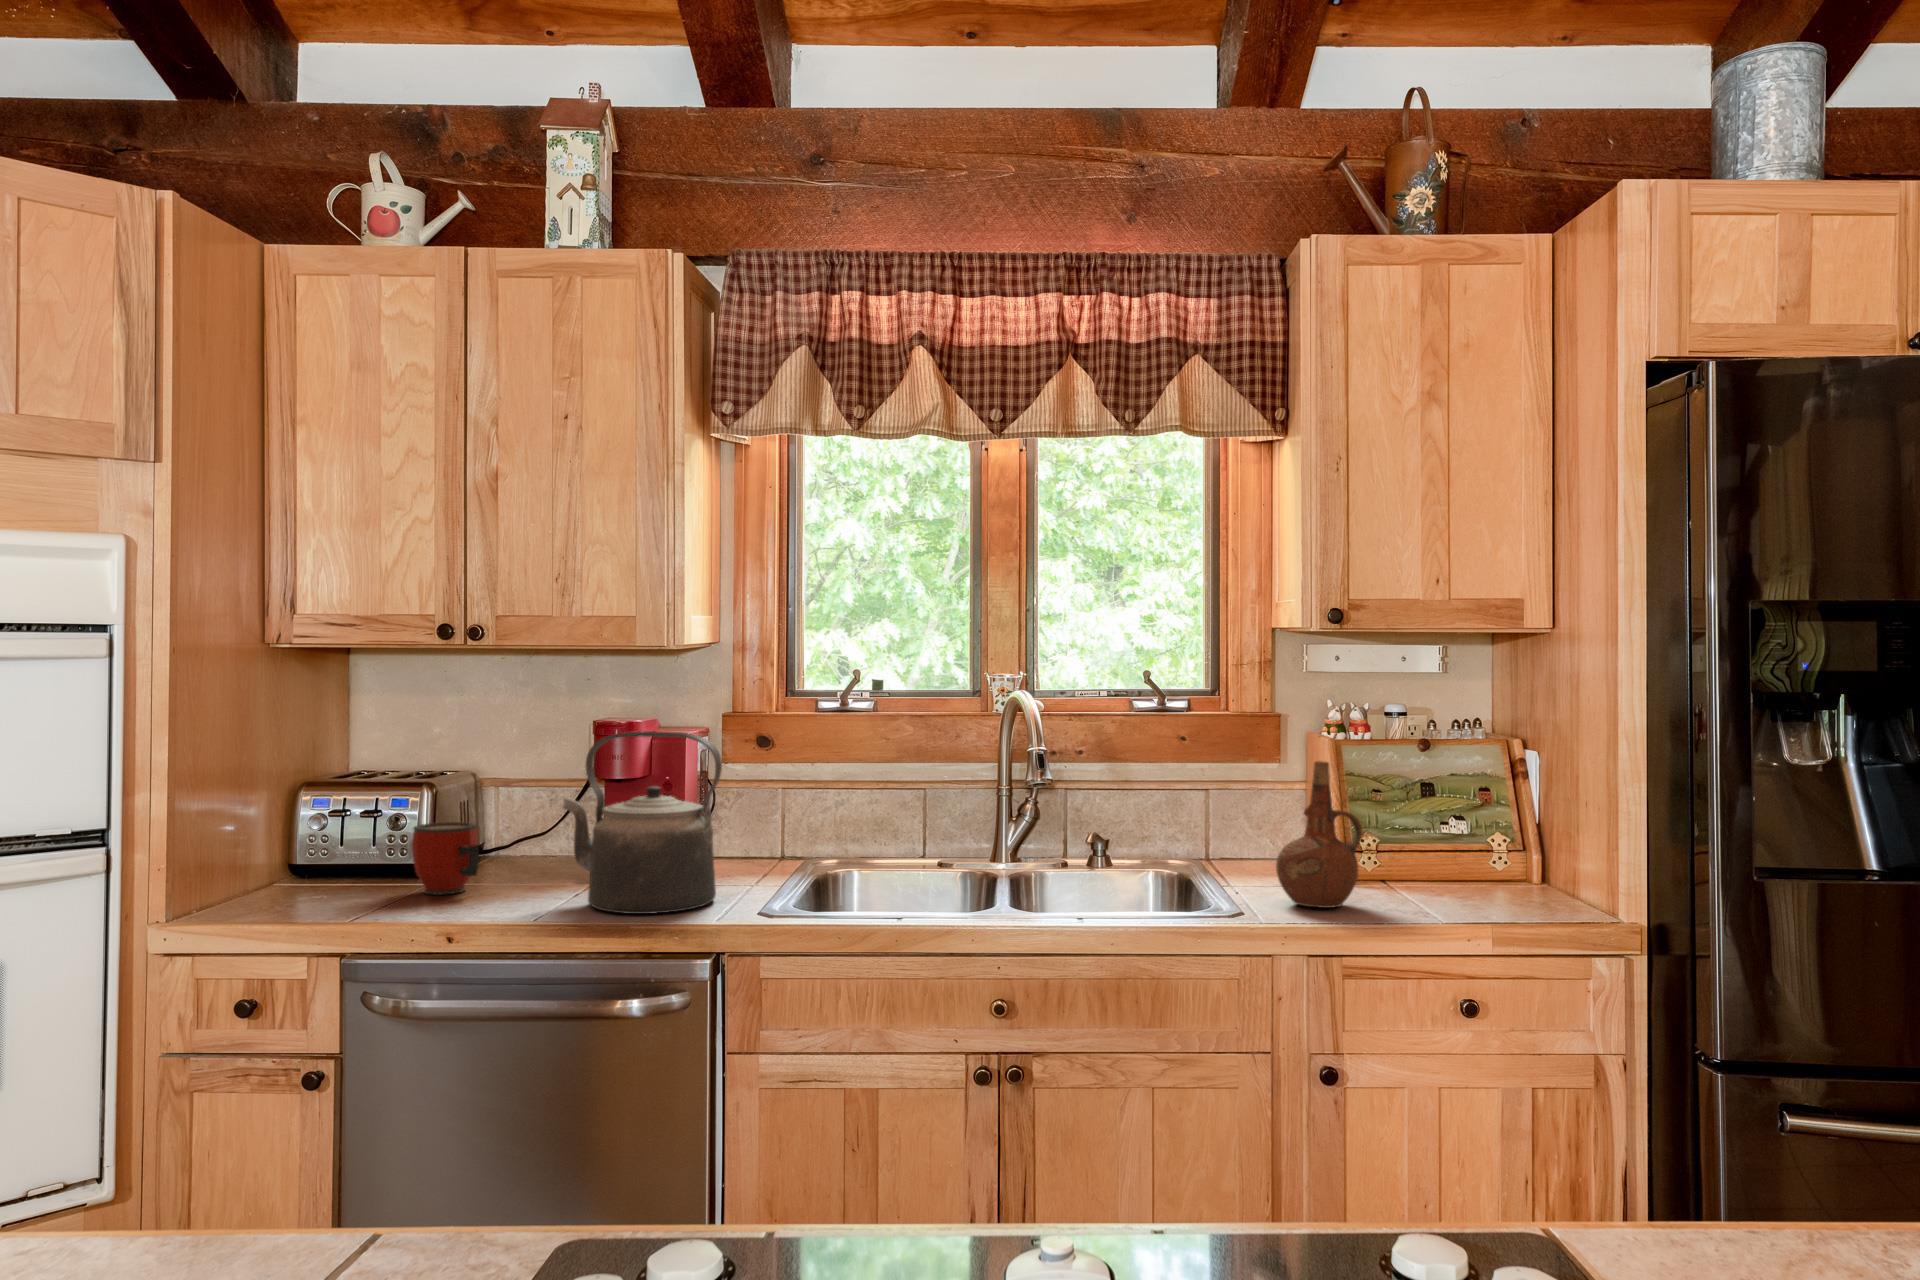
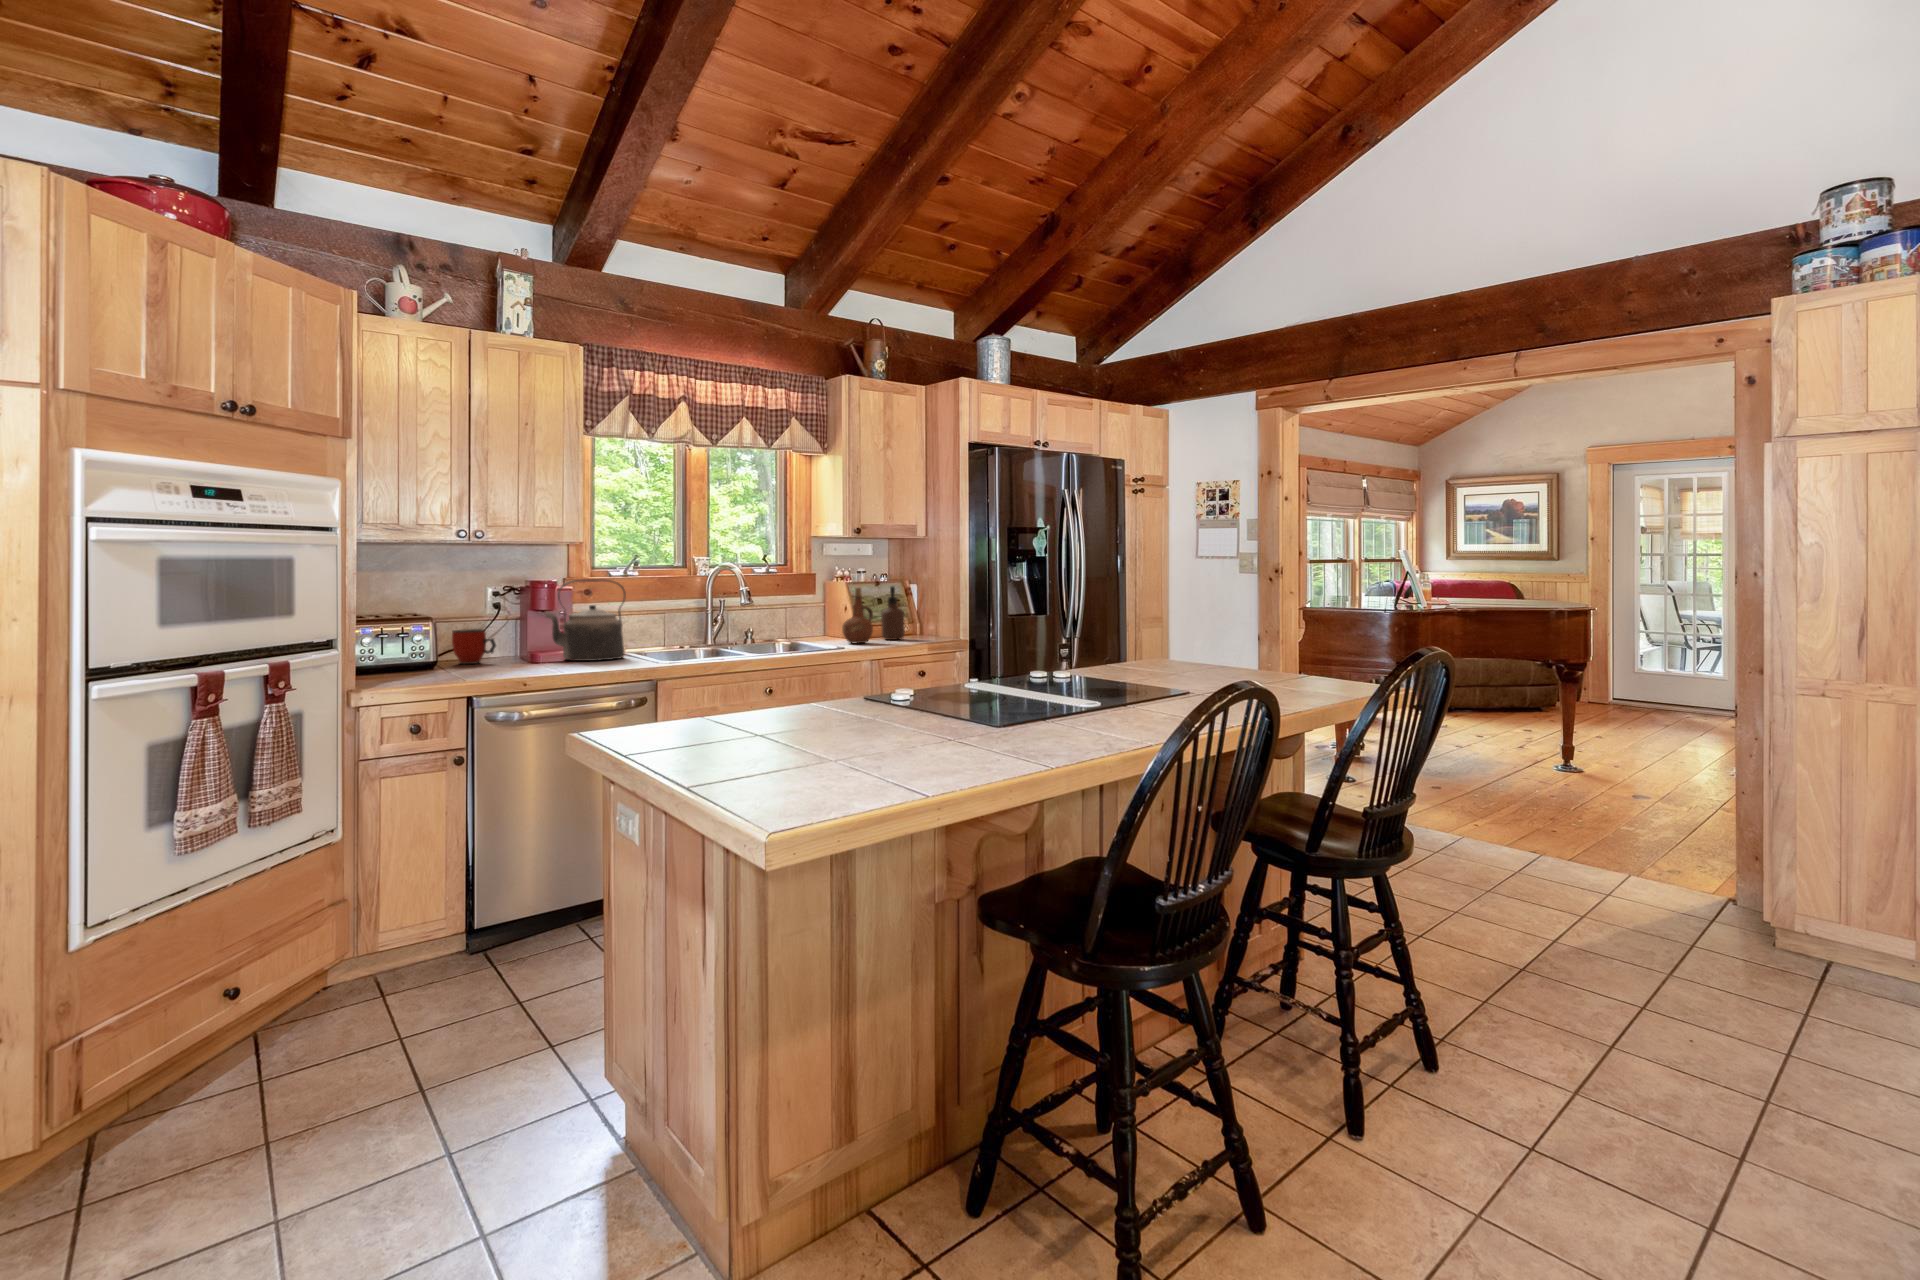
soap dispenser: none [1411,757,1475,898] -> present [881,586,905,640]

